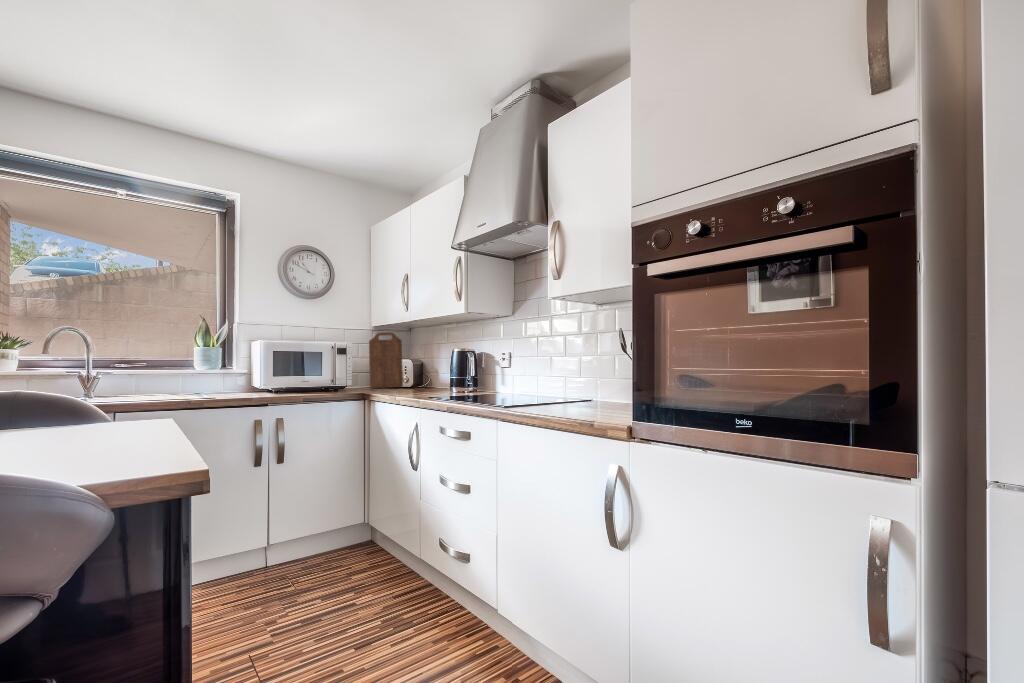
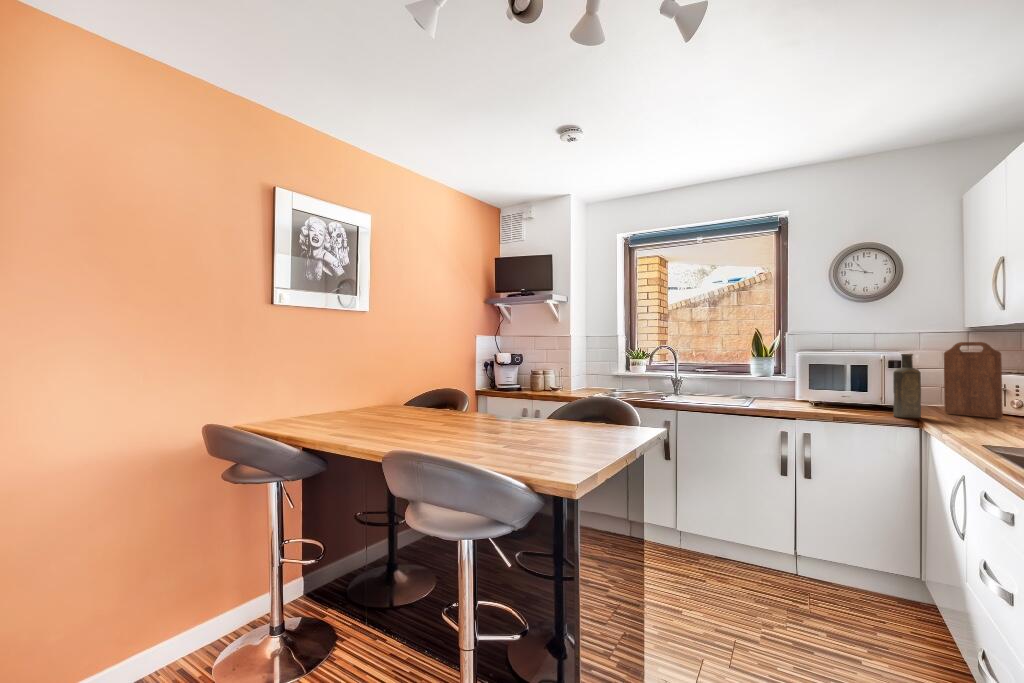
bottle: none [341,340,363,393] -> present [893,354,921,418]

